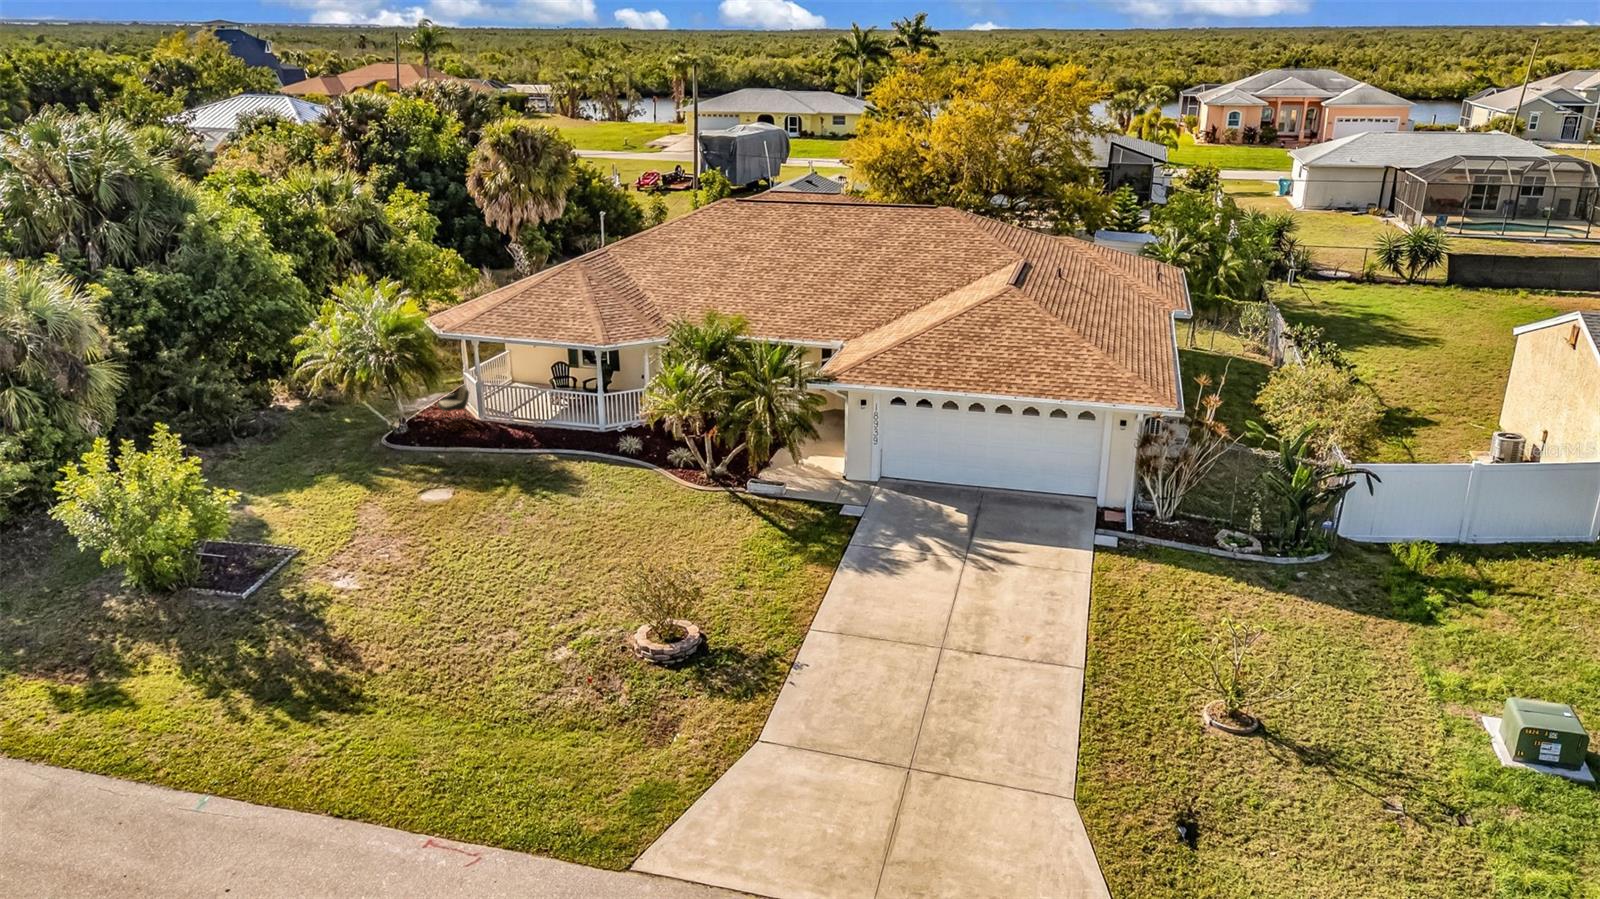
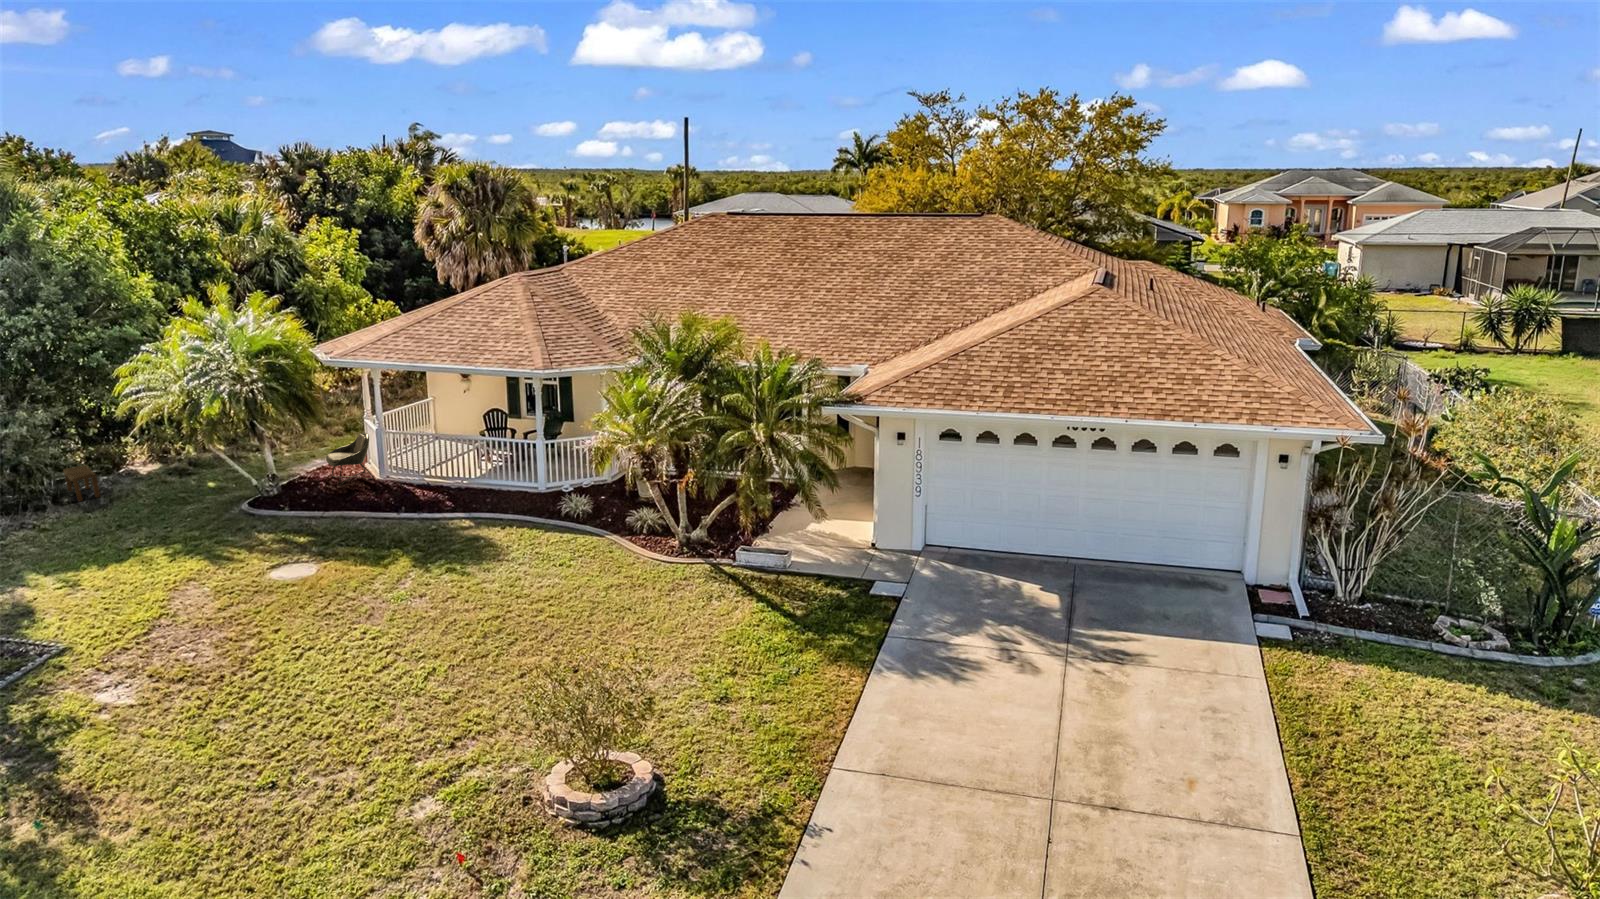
bench: none [244,410,274,439] -> present [63,465,100,501]

